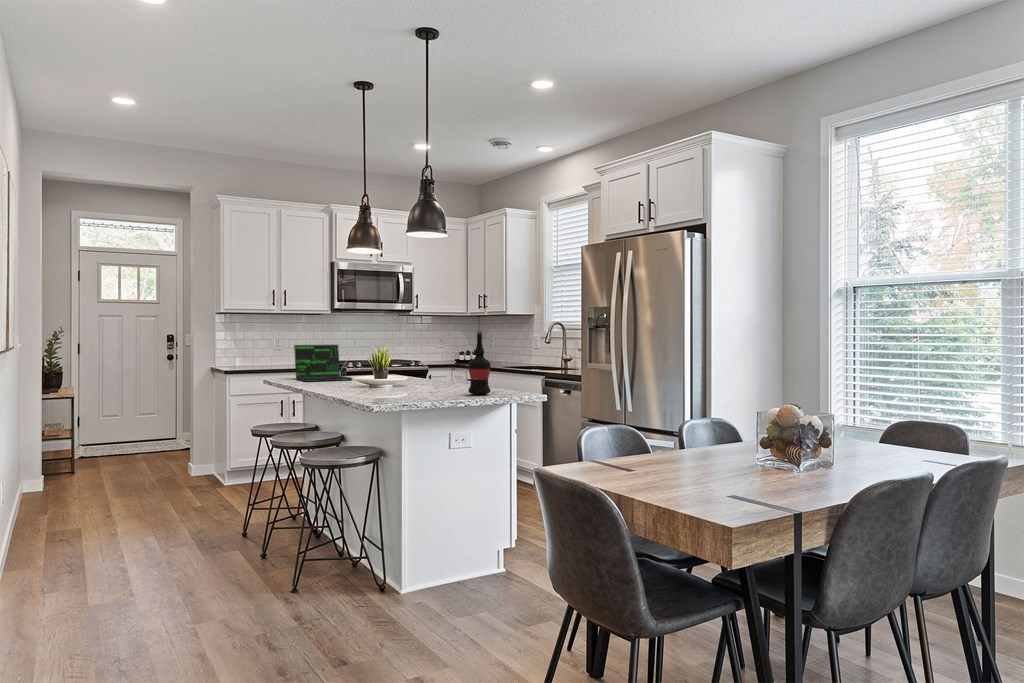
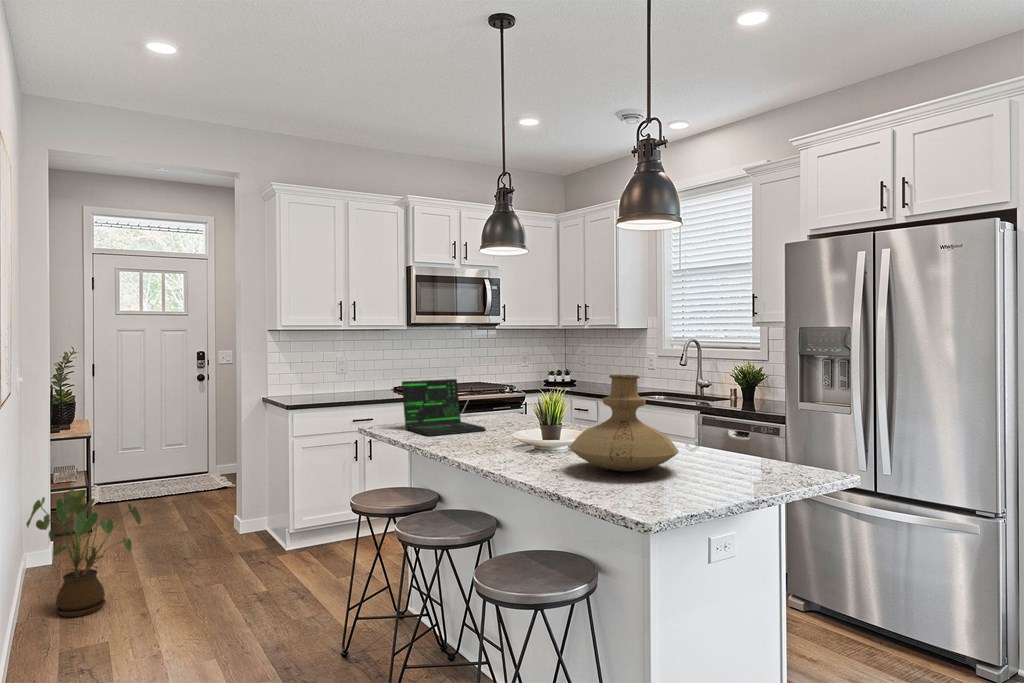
vase: none [371,331,441,393] -> present [570,375,679,471]
wine bottle: present [468,331,491,394] -> none [728,376,765,476]
house plant: none [23,427,109,517] -> present [26,489,141,617]

